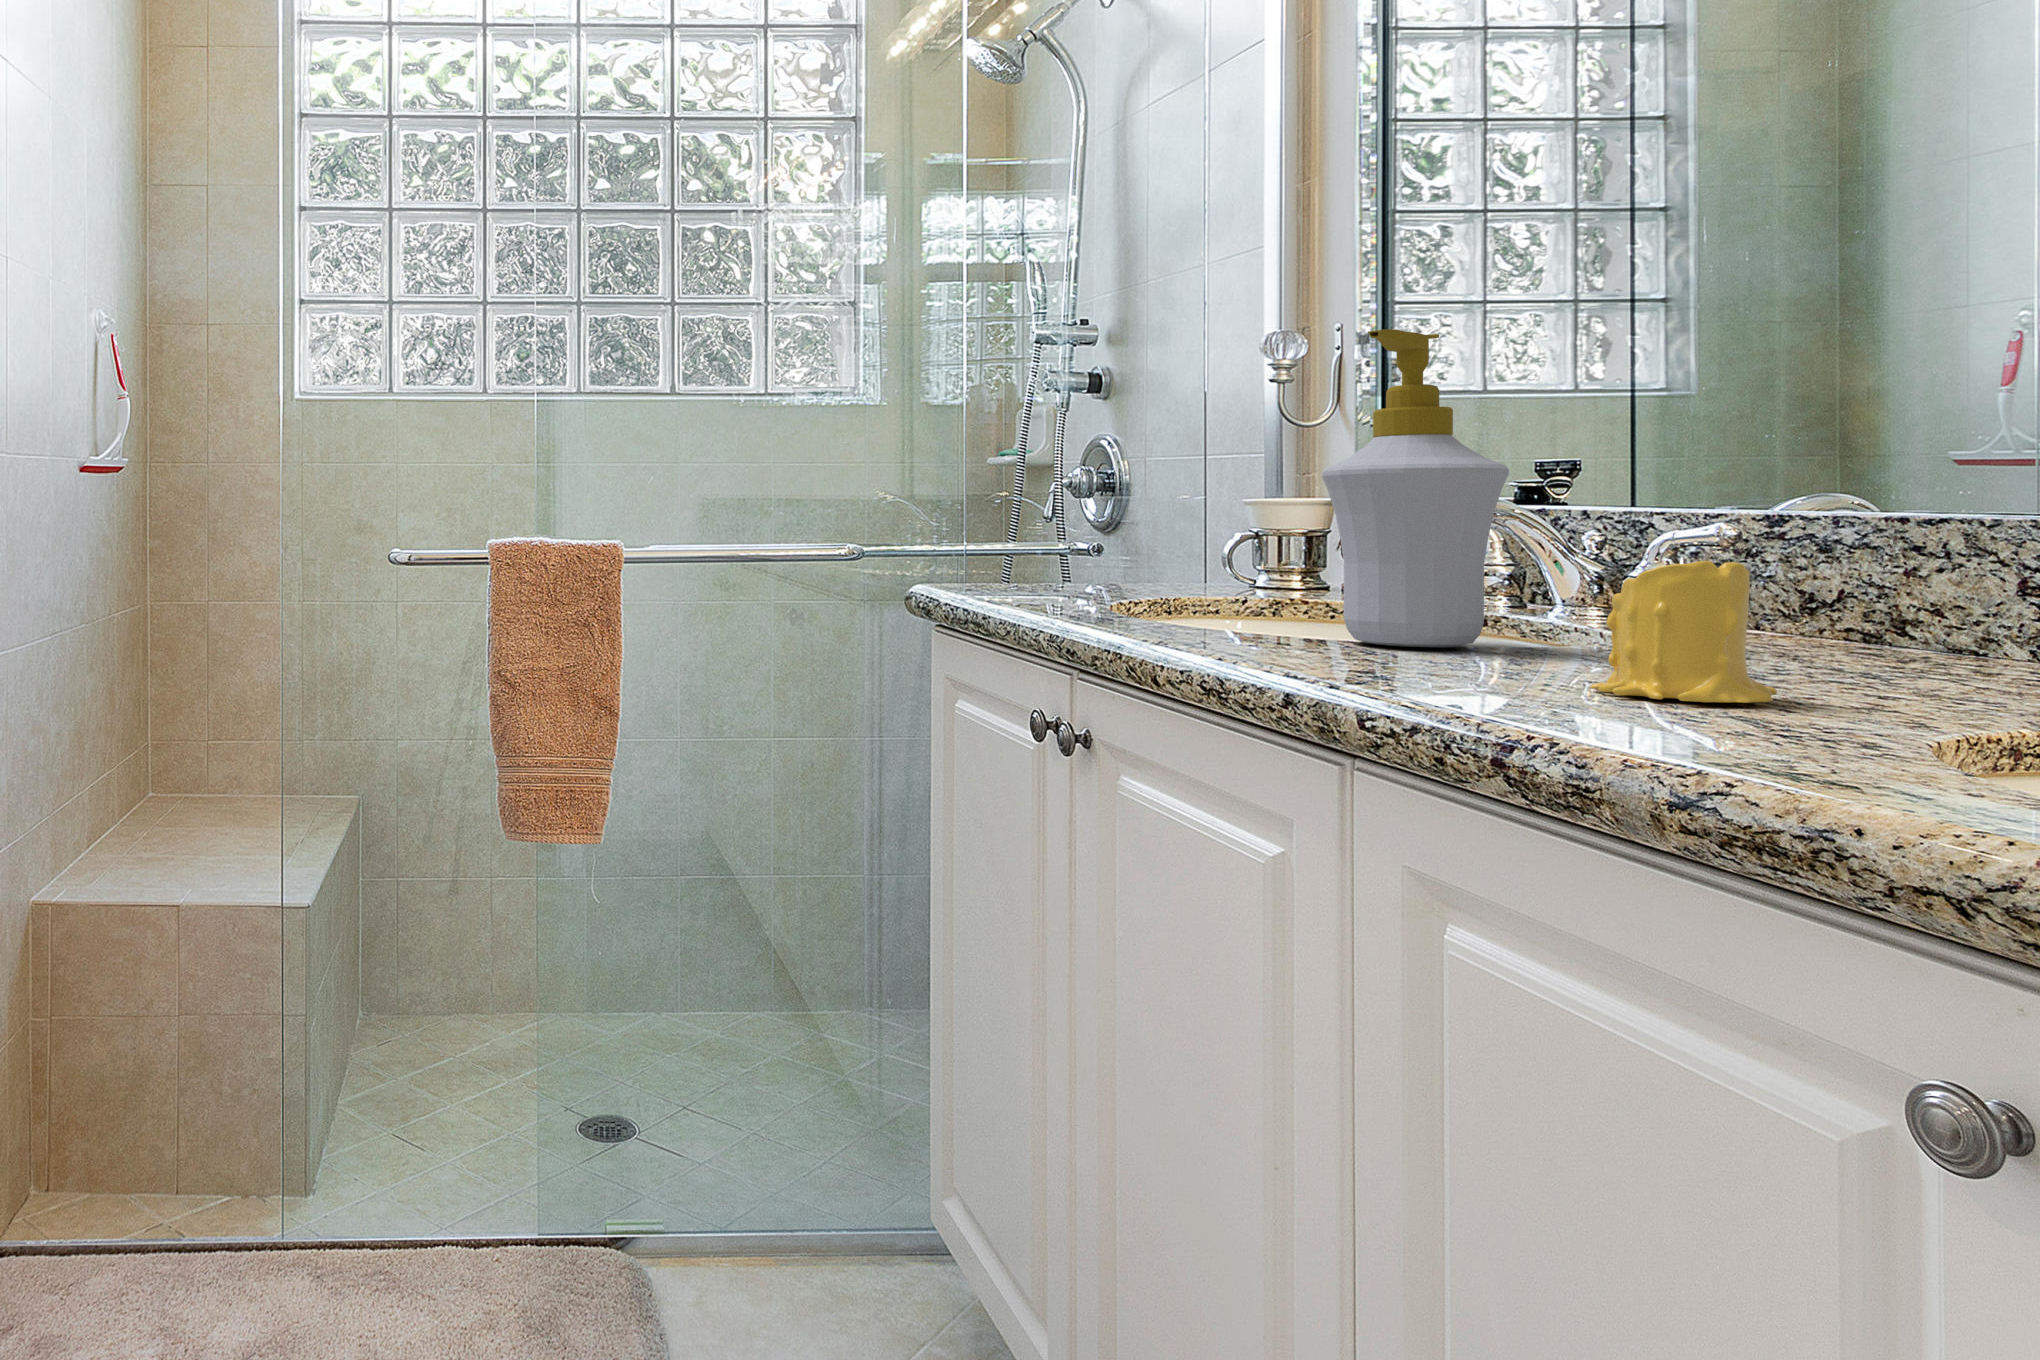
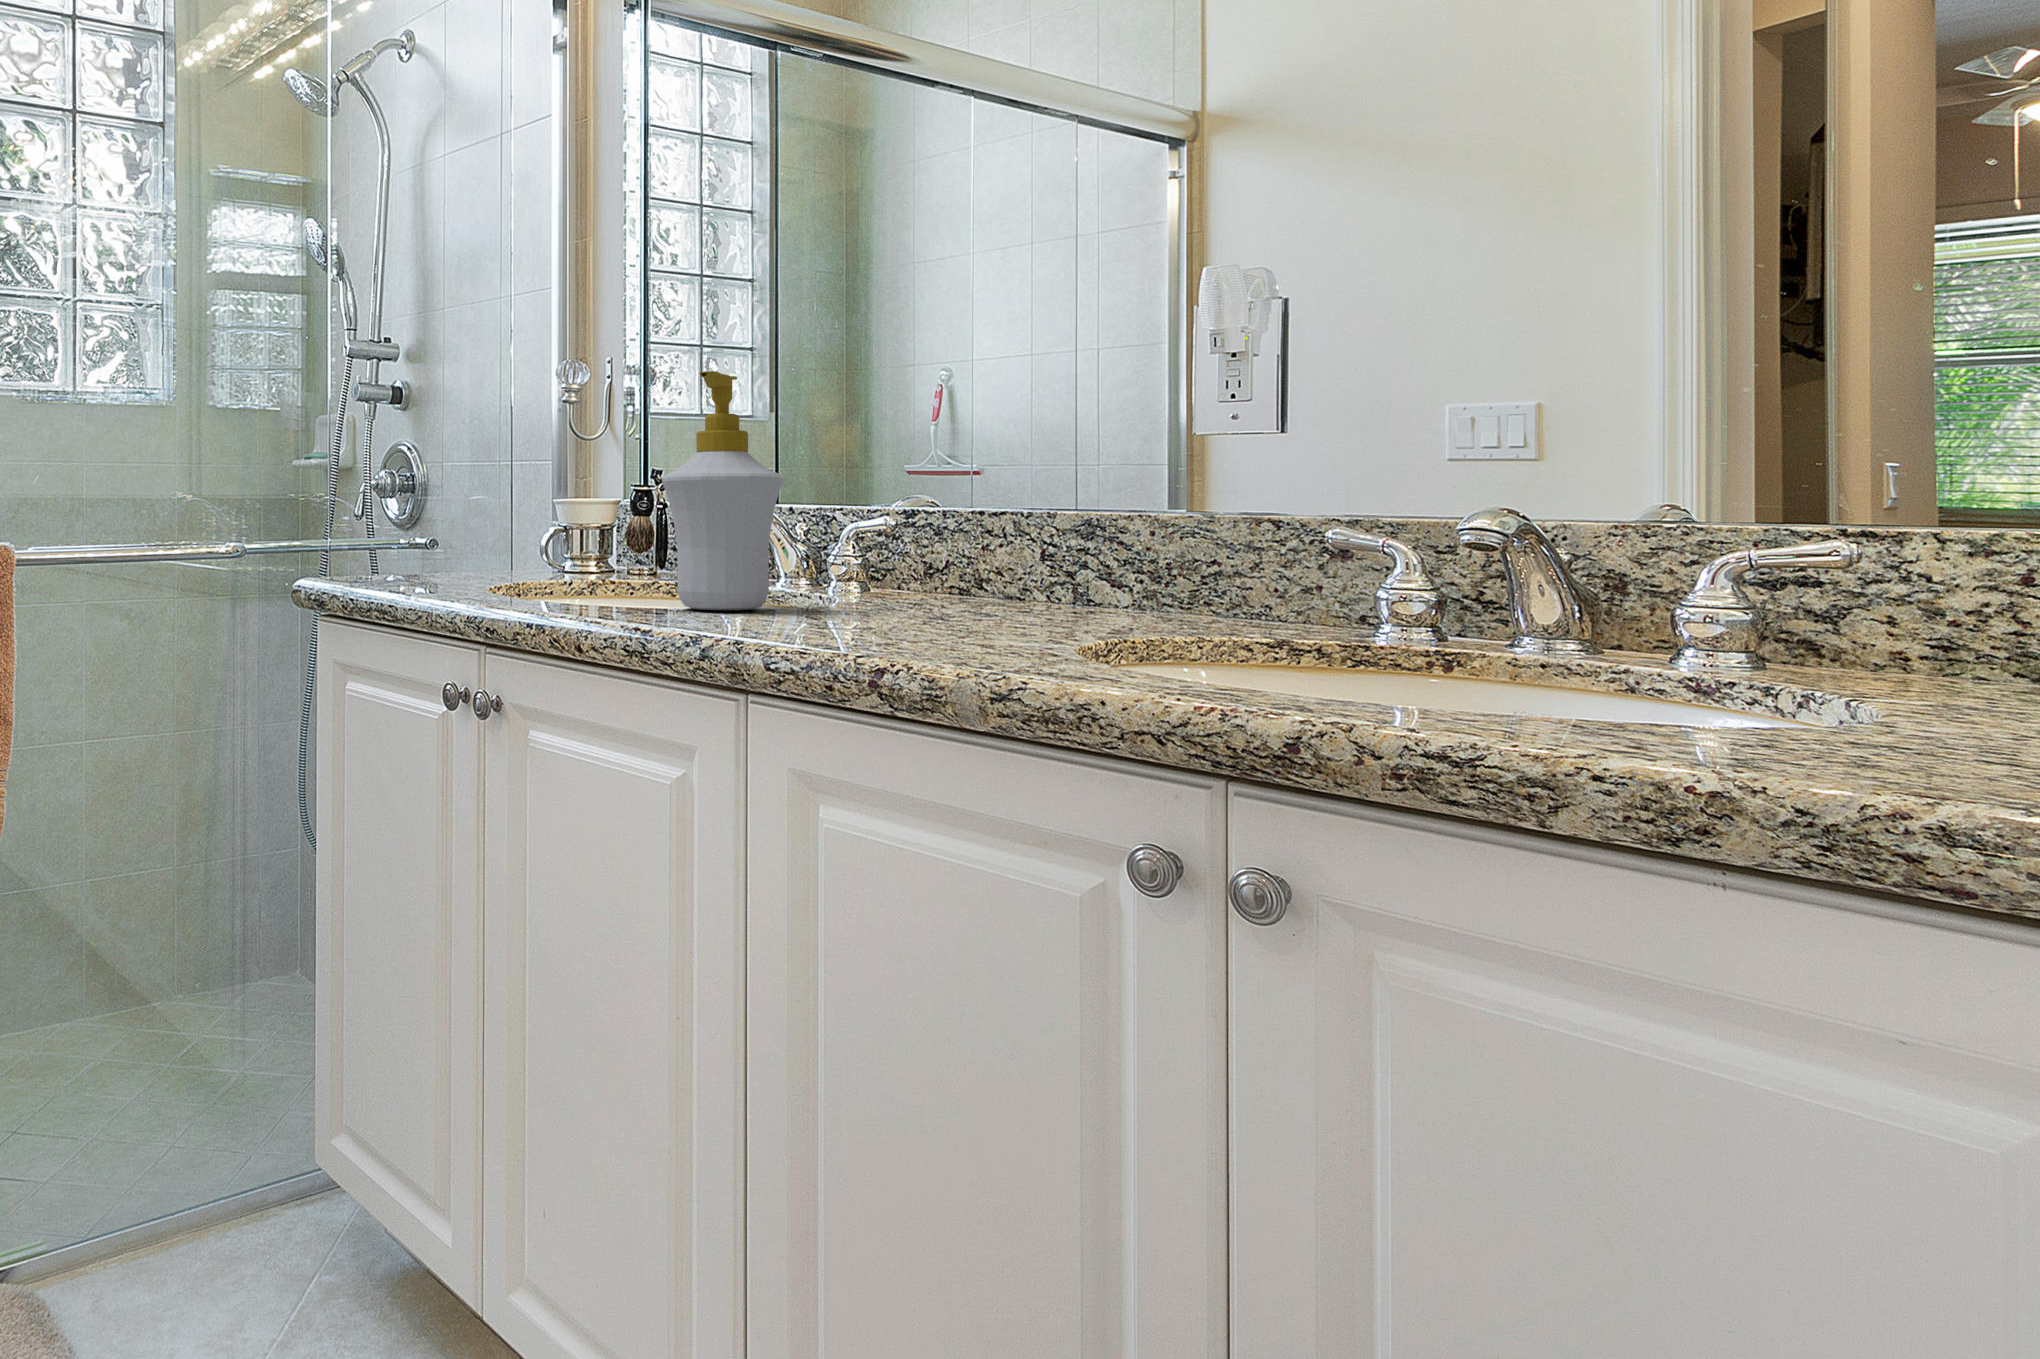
candle: present [1591,557,1777,703] -> none [870,538,971,637]

